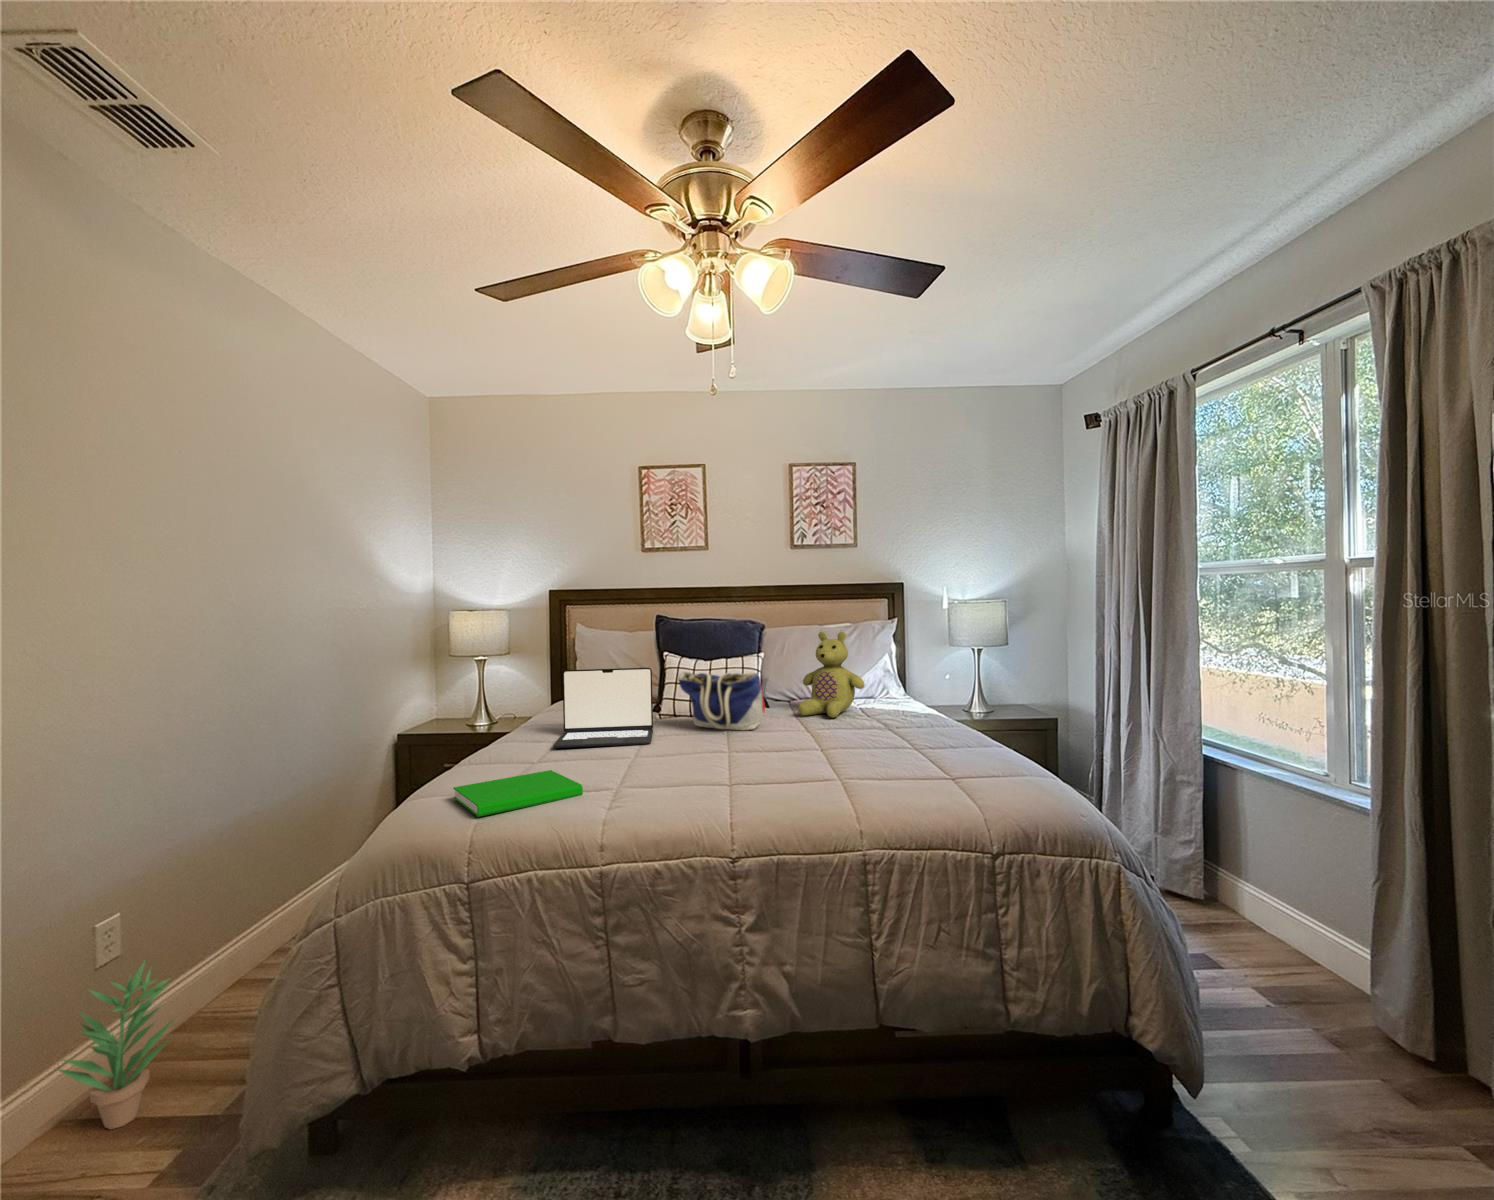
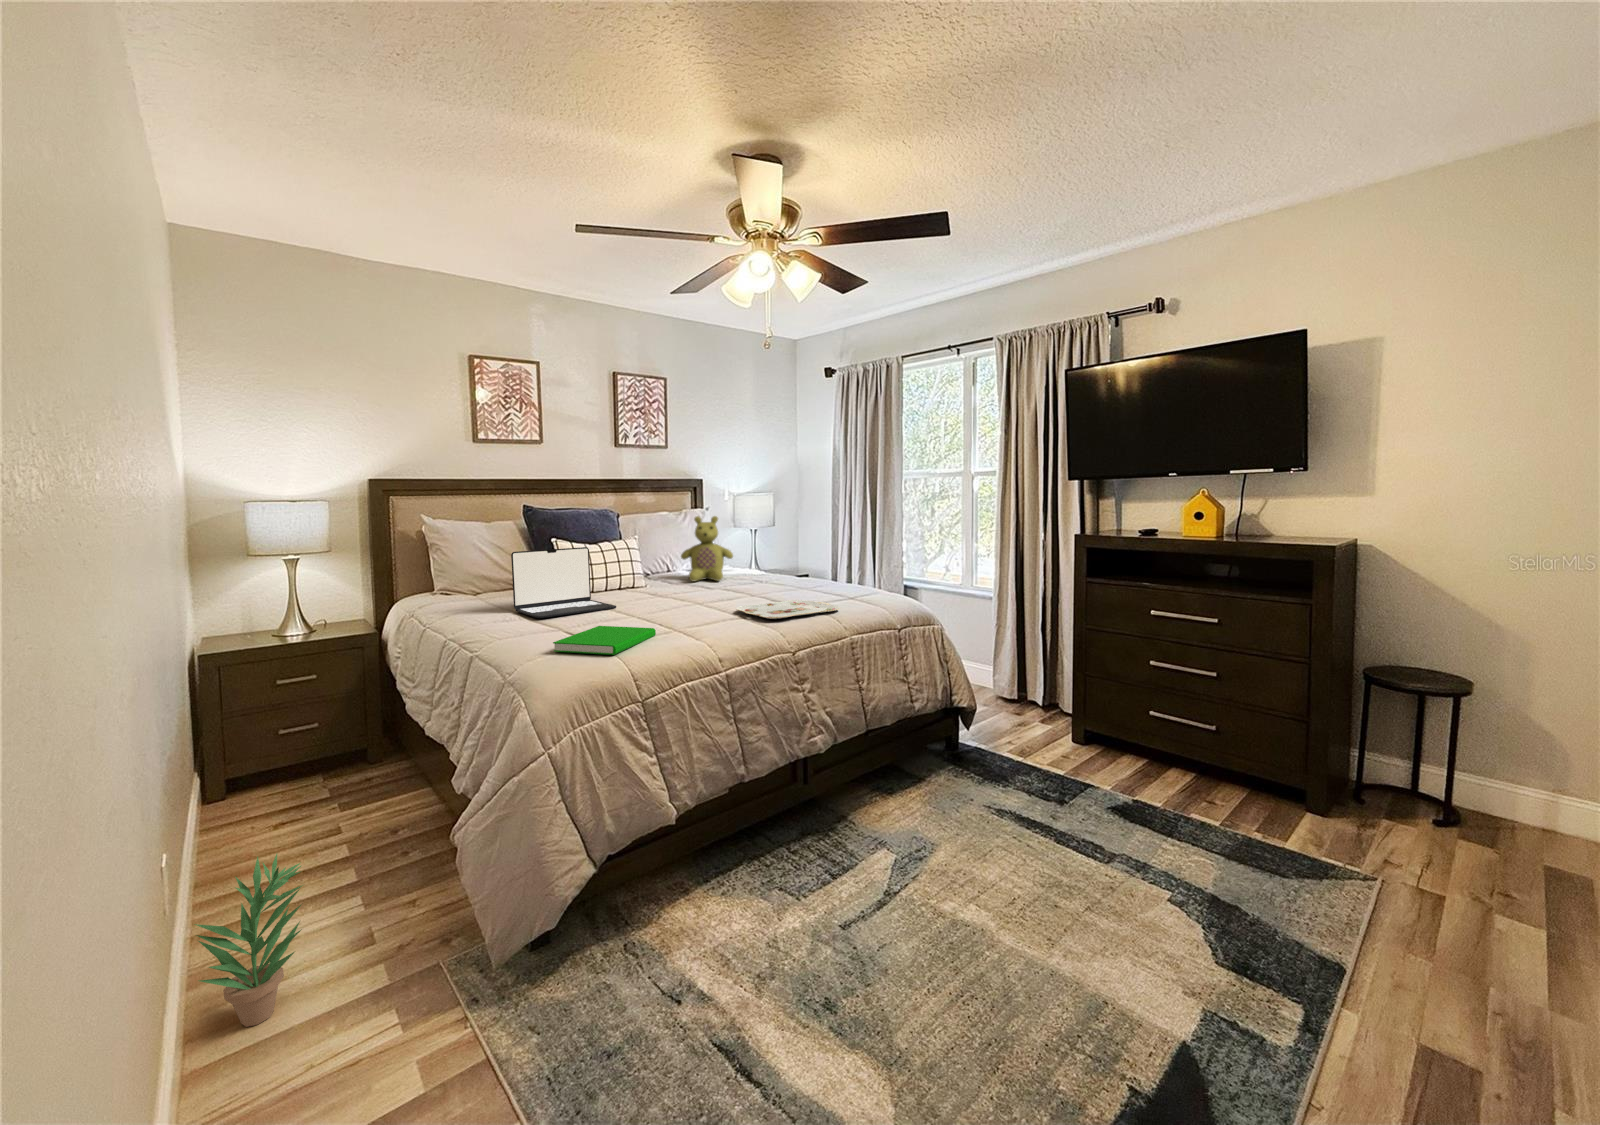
tote bag: present [678,672,766,730] -> none [610,547,688,595]
serving tray: none [730,764,873,795] -> present [737,600,840,619]

